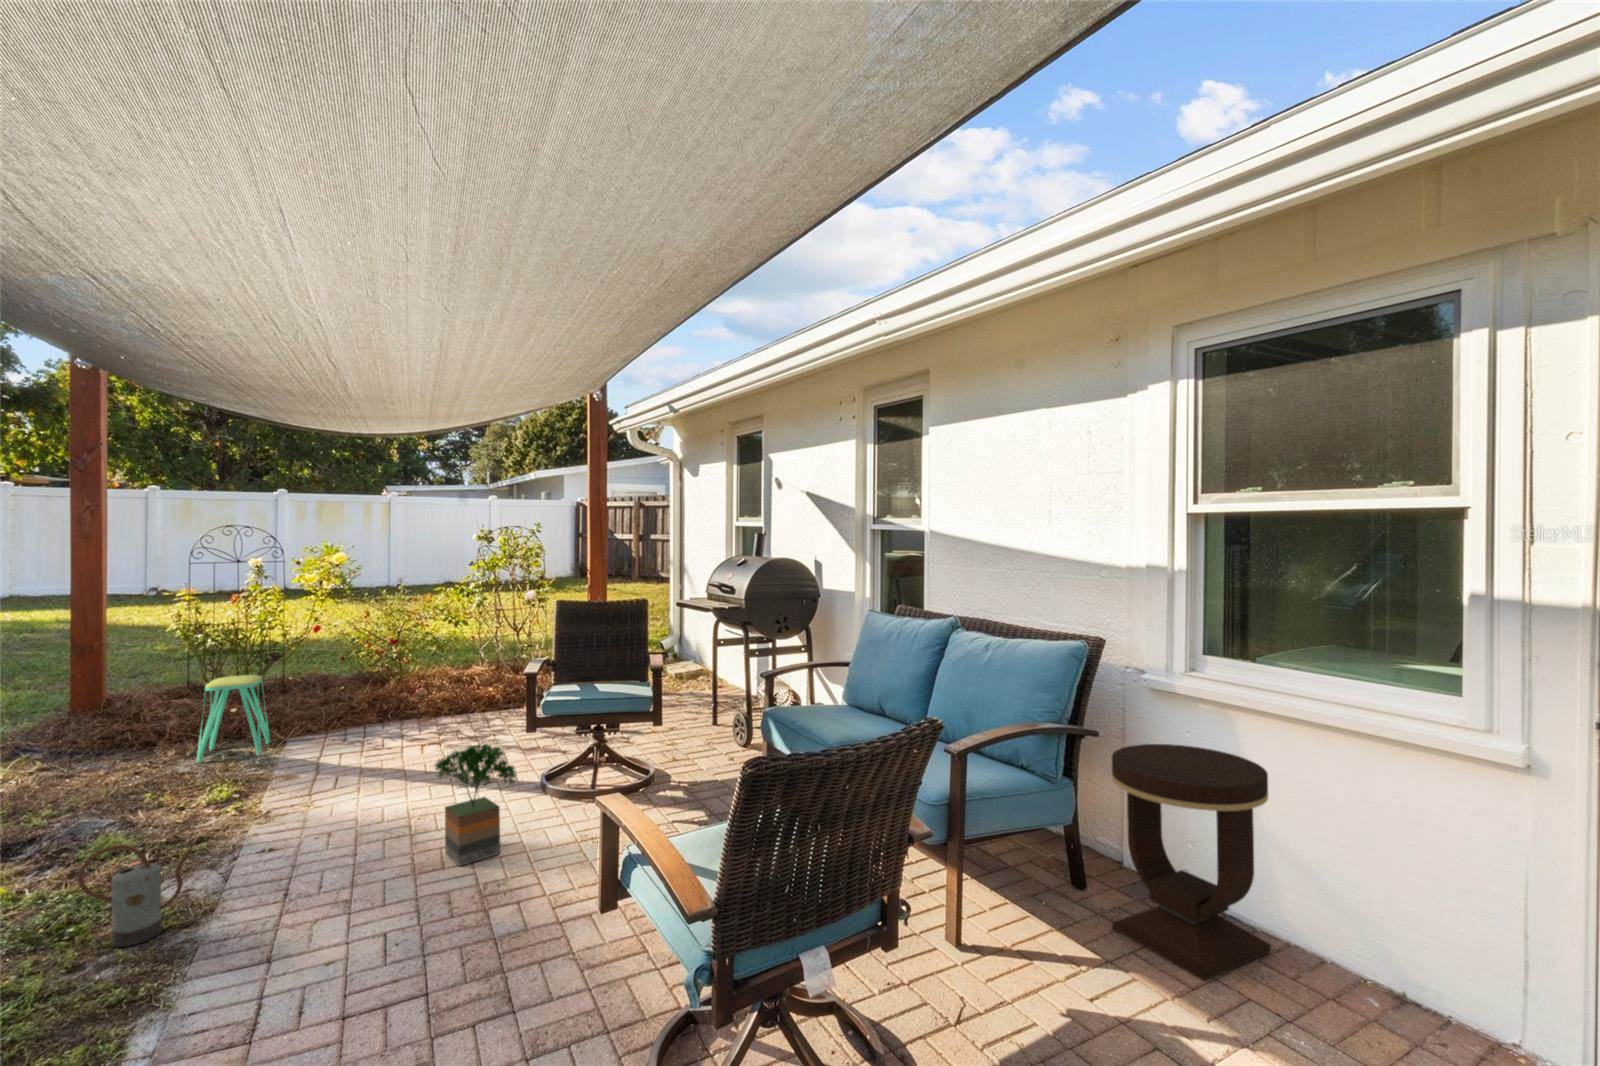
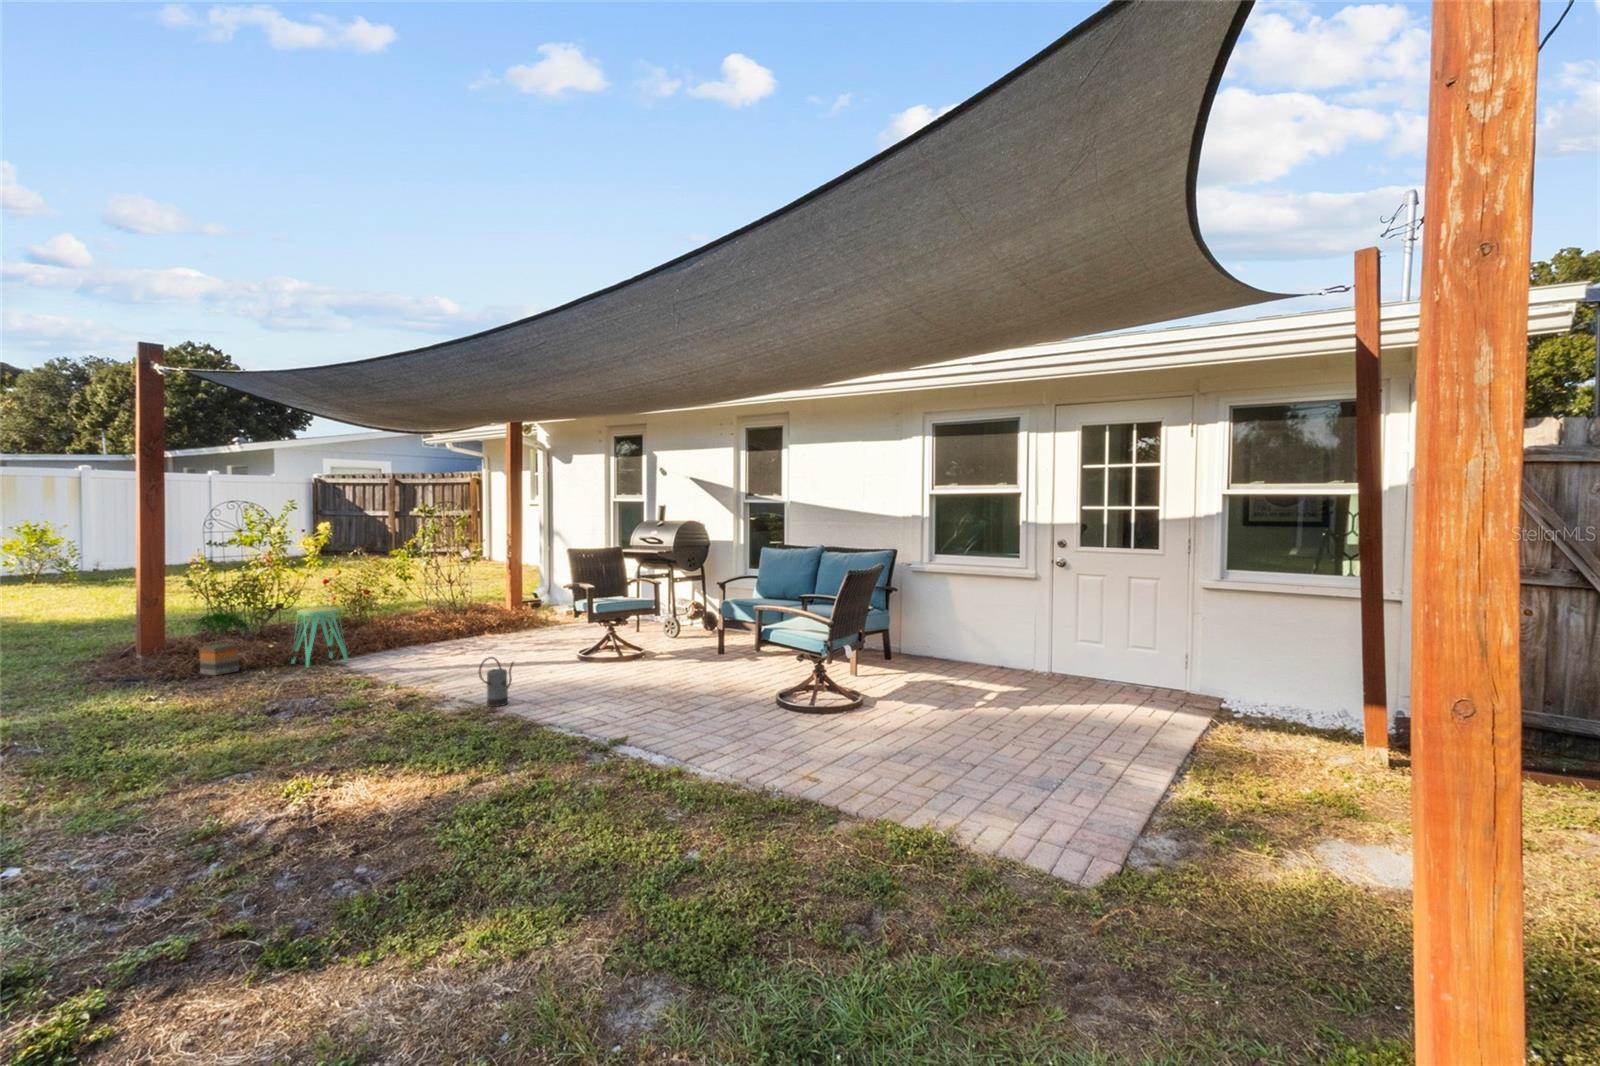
potted tree: present [435,743,517,866] -> present [194,613,249,675]
side table: present [1112,744,1271,981] -> none [909,588,963,664]

